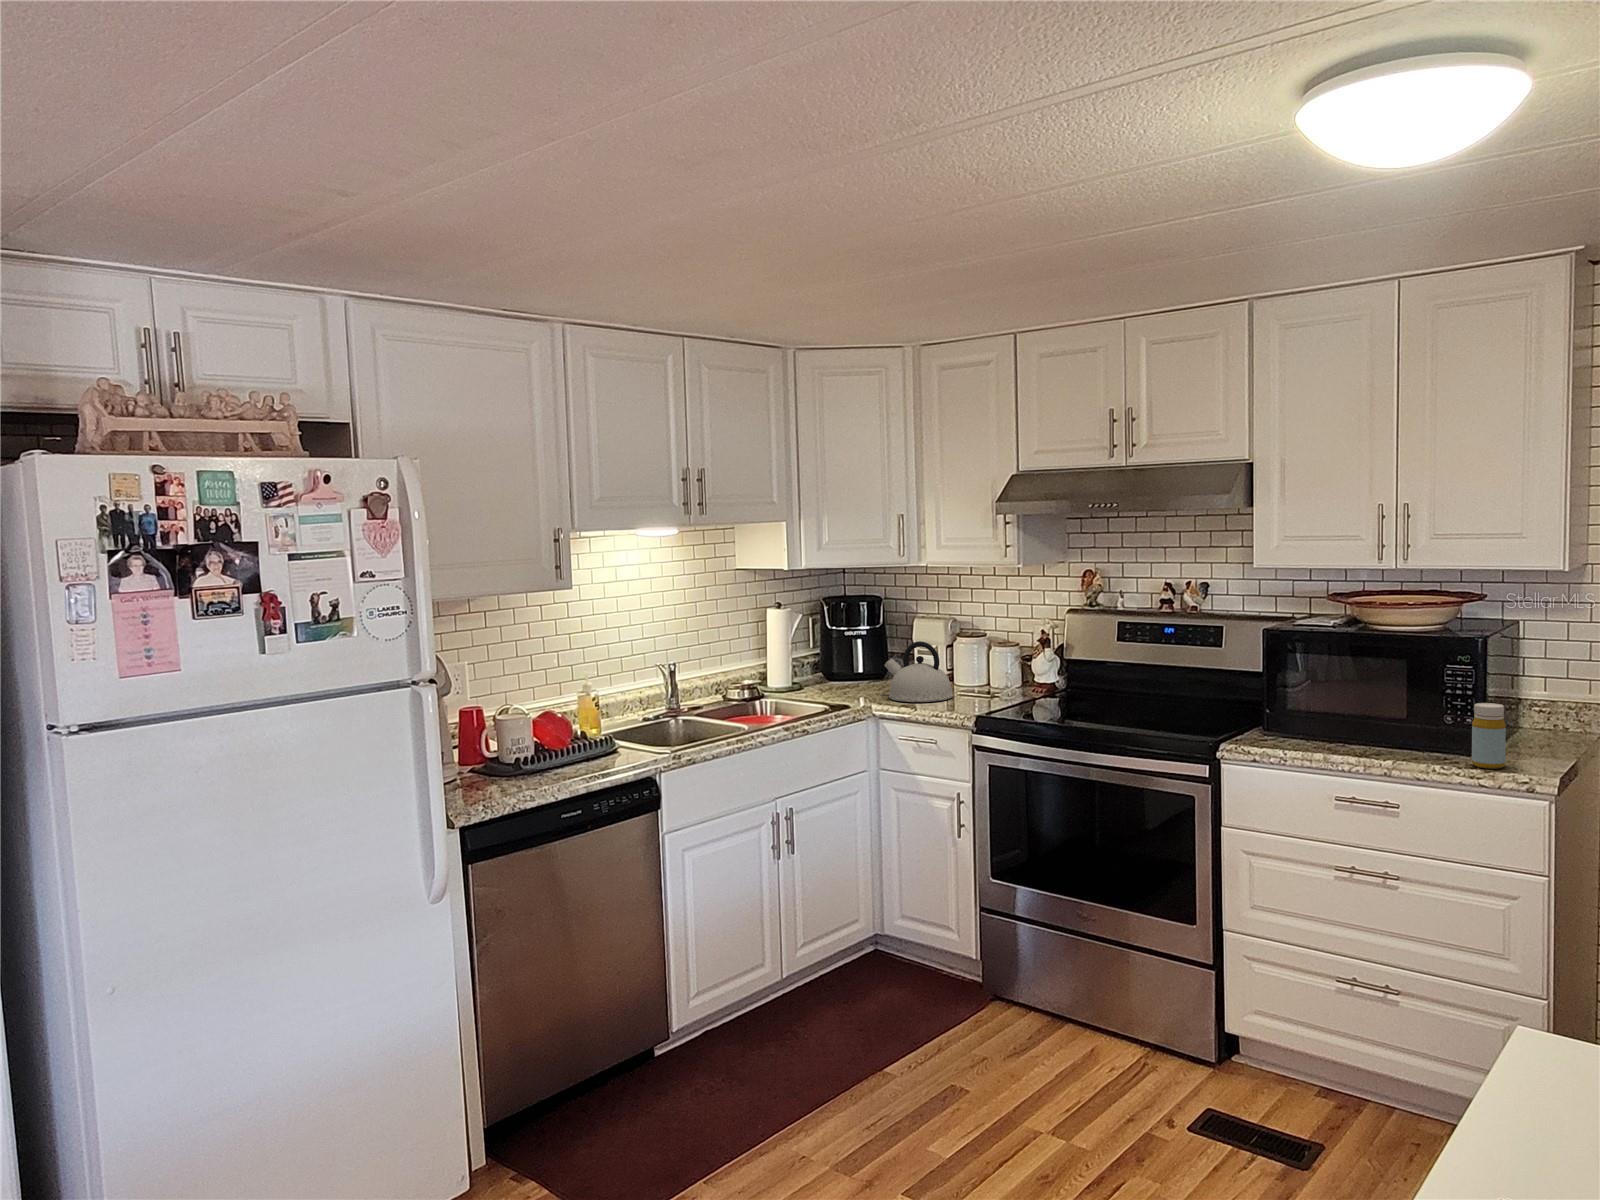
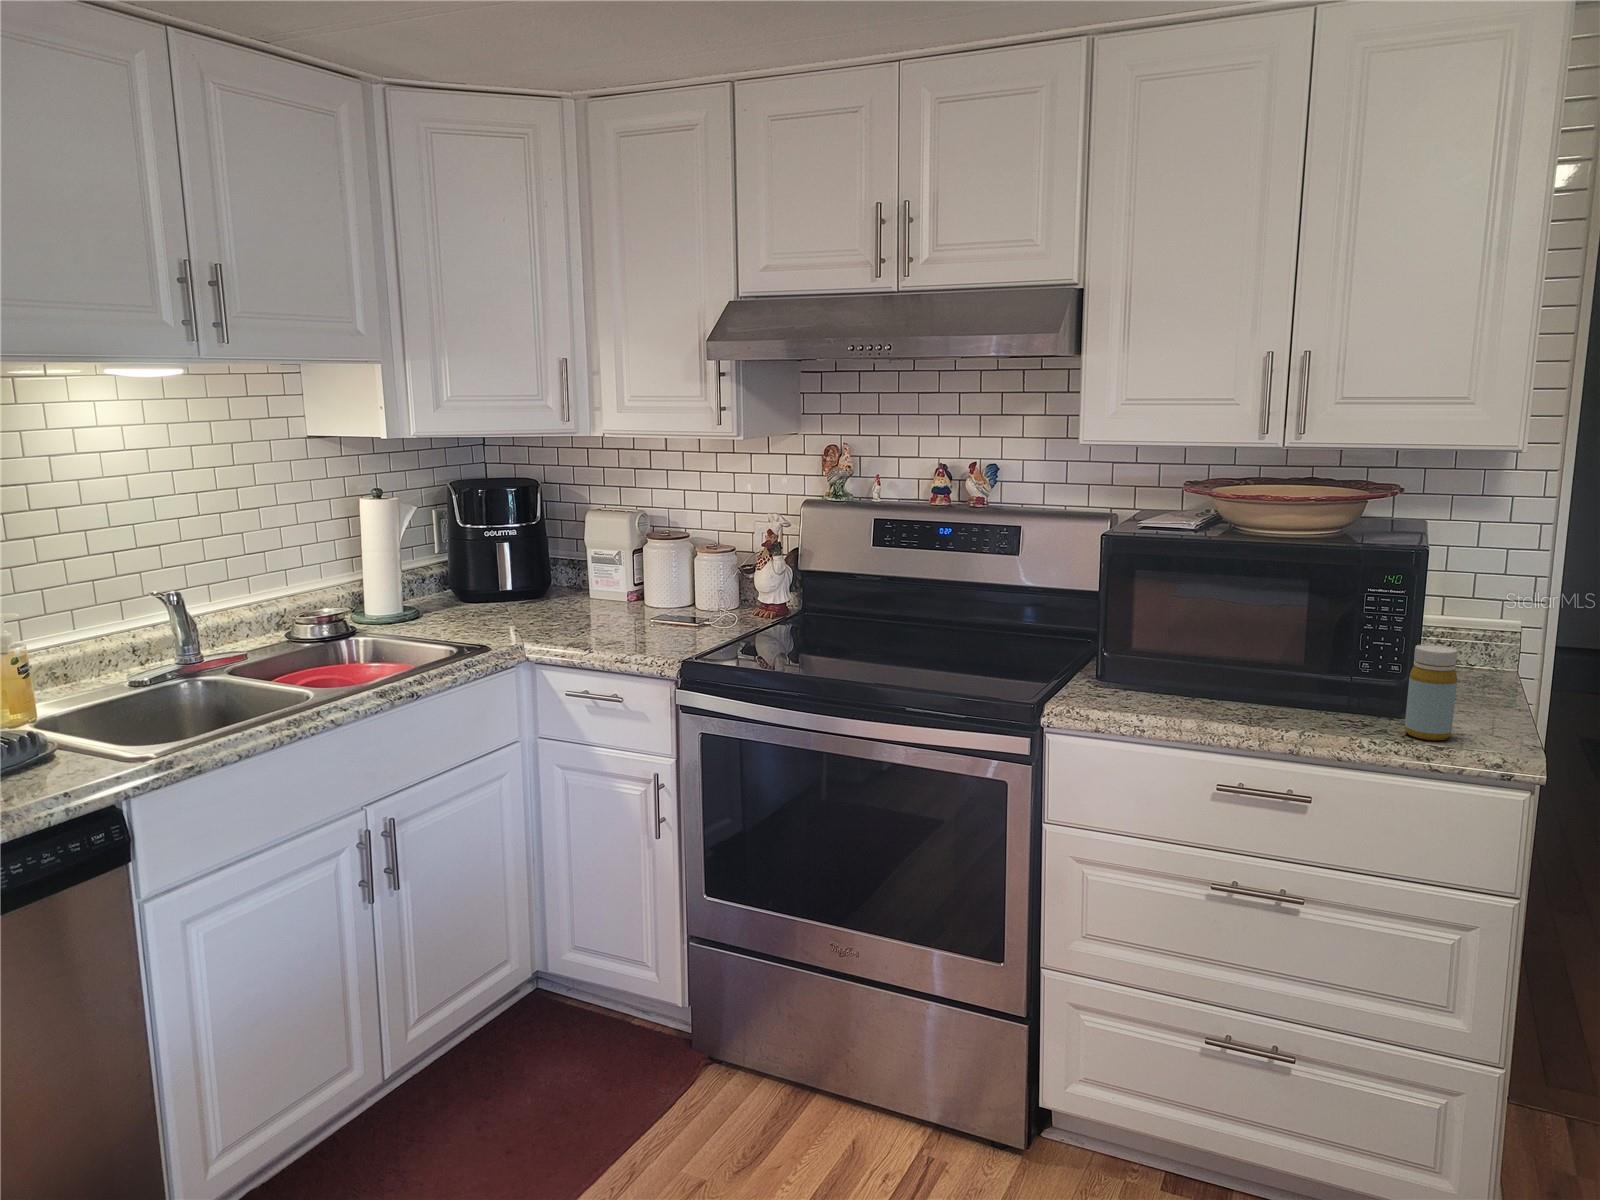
kettle: present [885,641,953,702] -> none [542,548,645,639]

